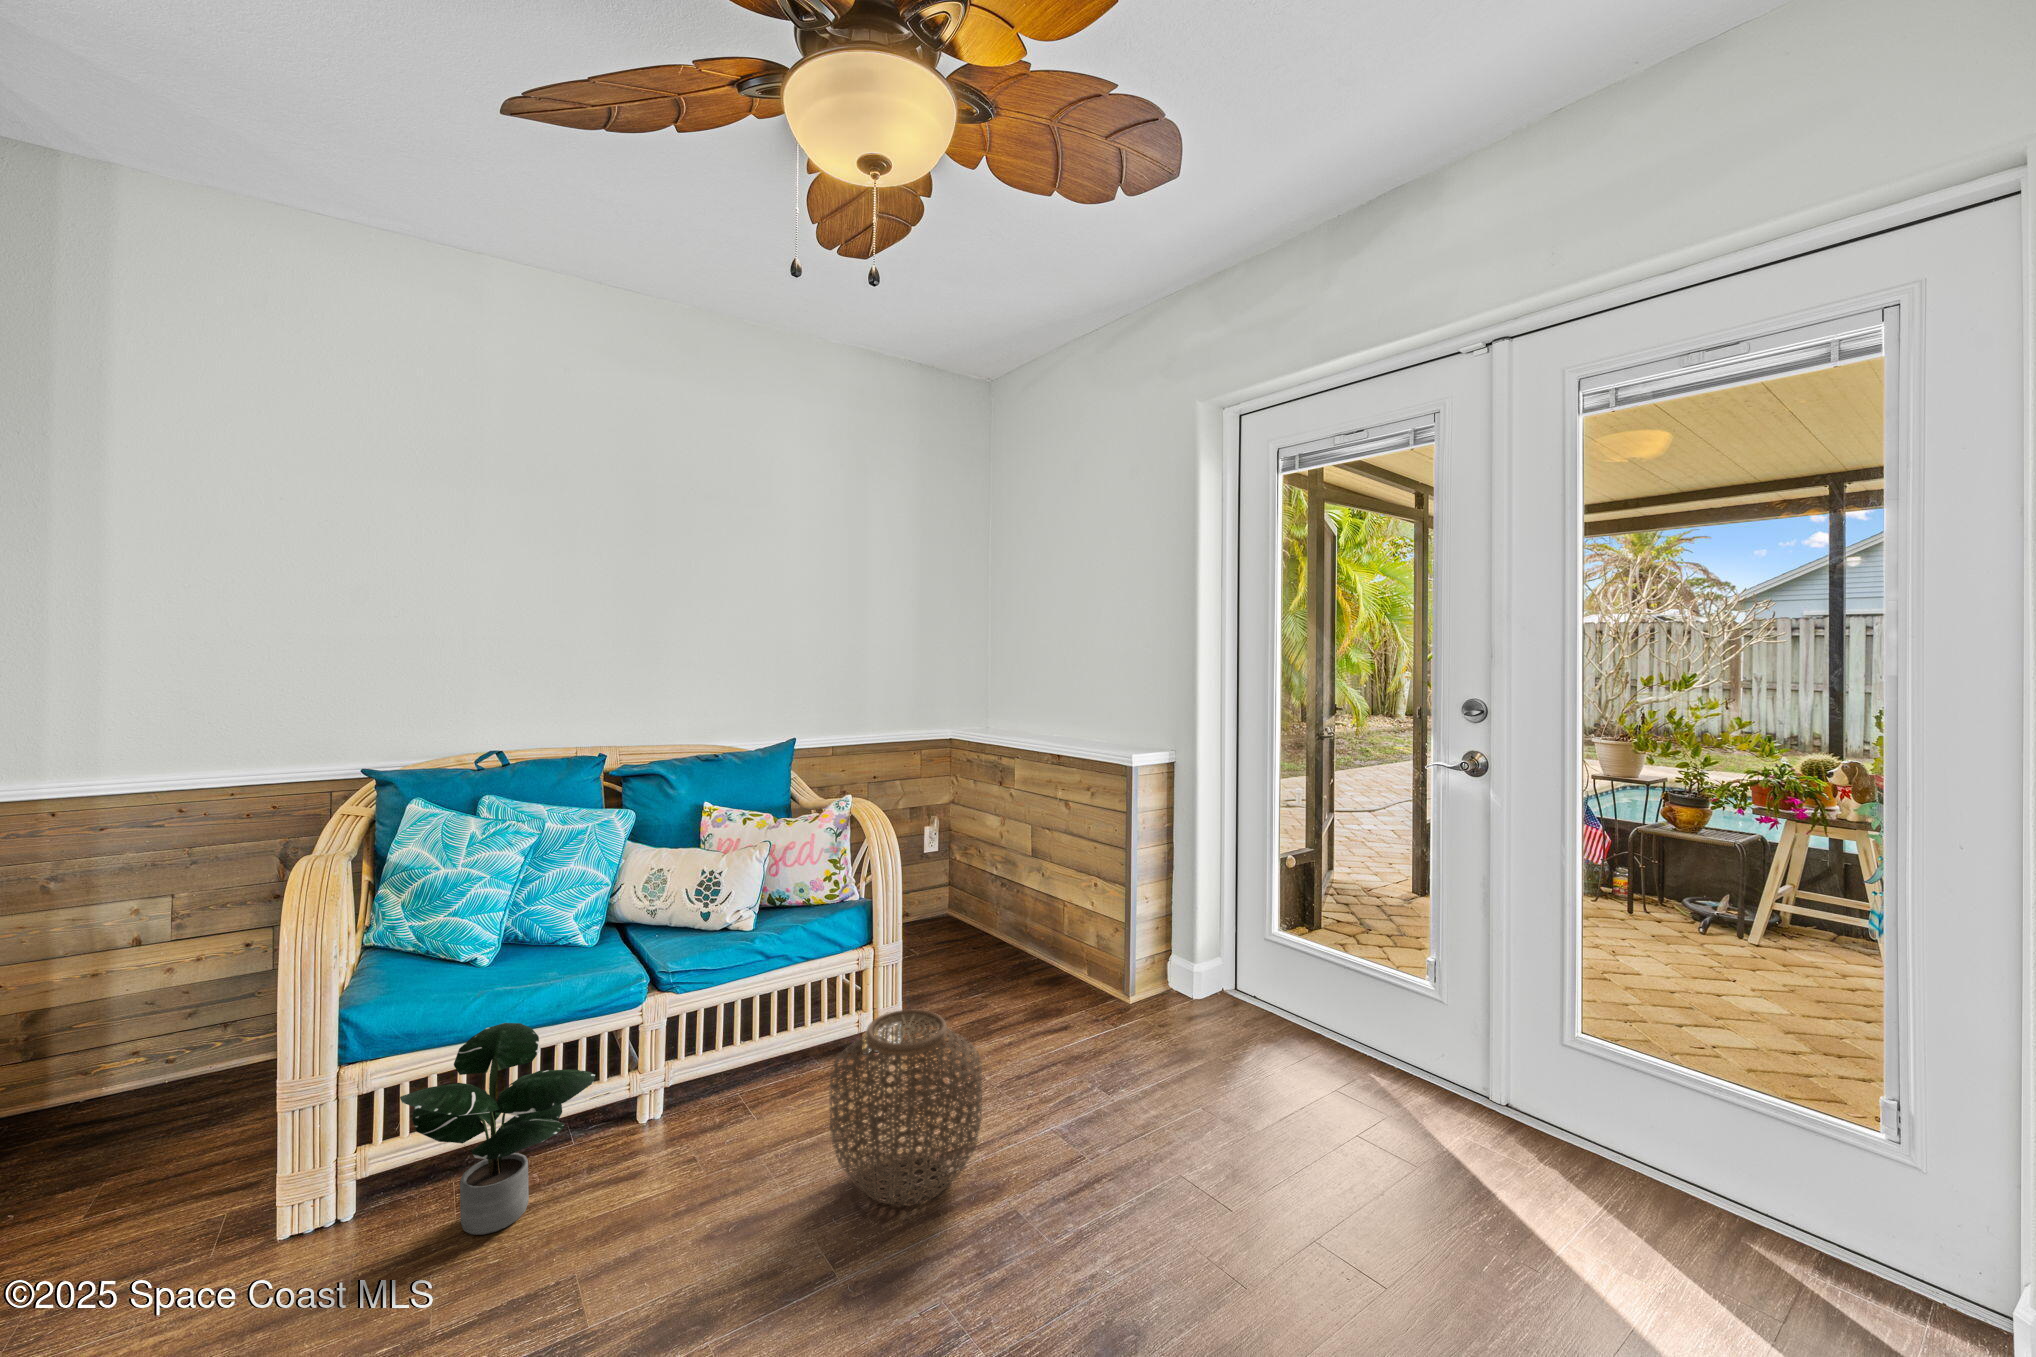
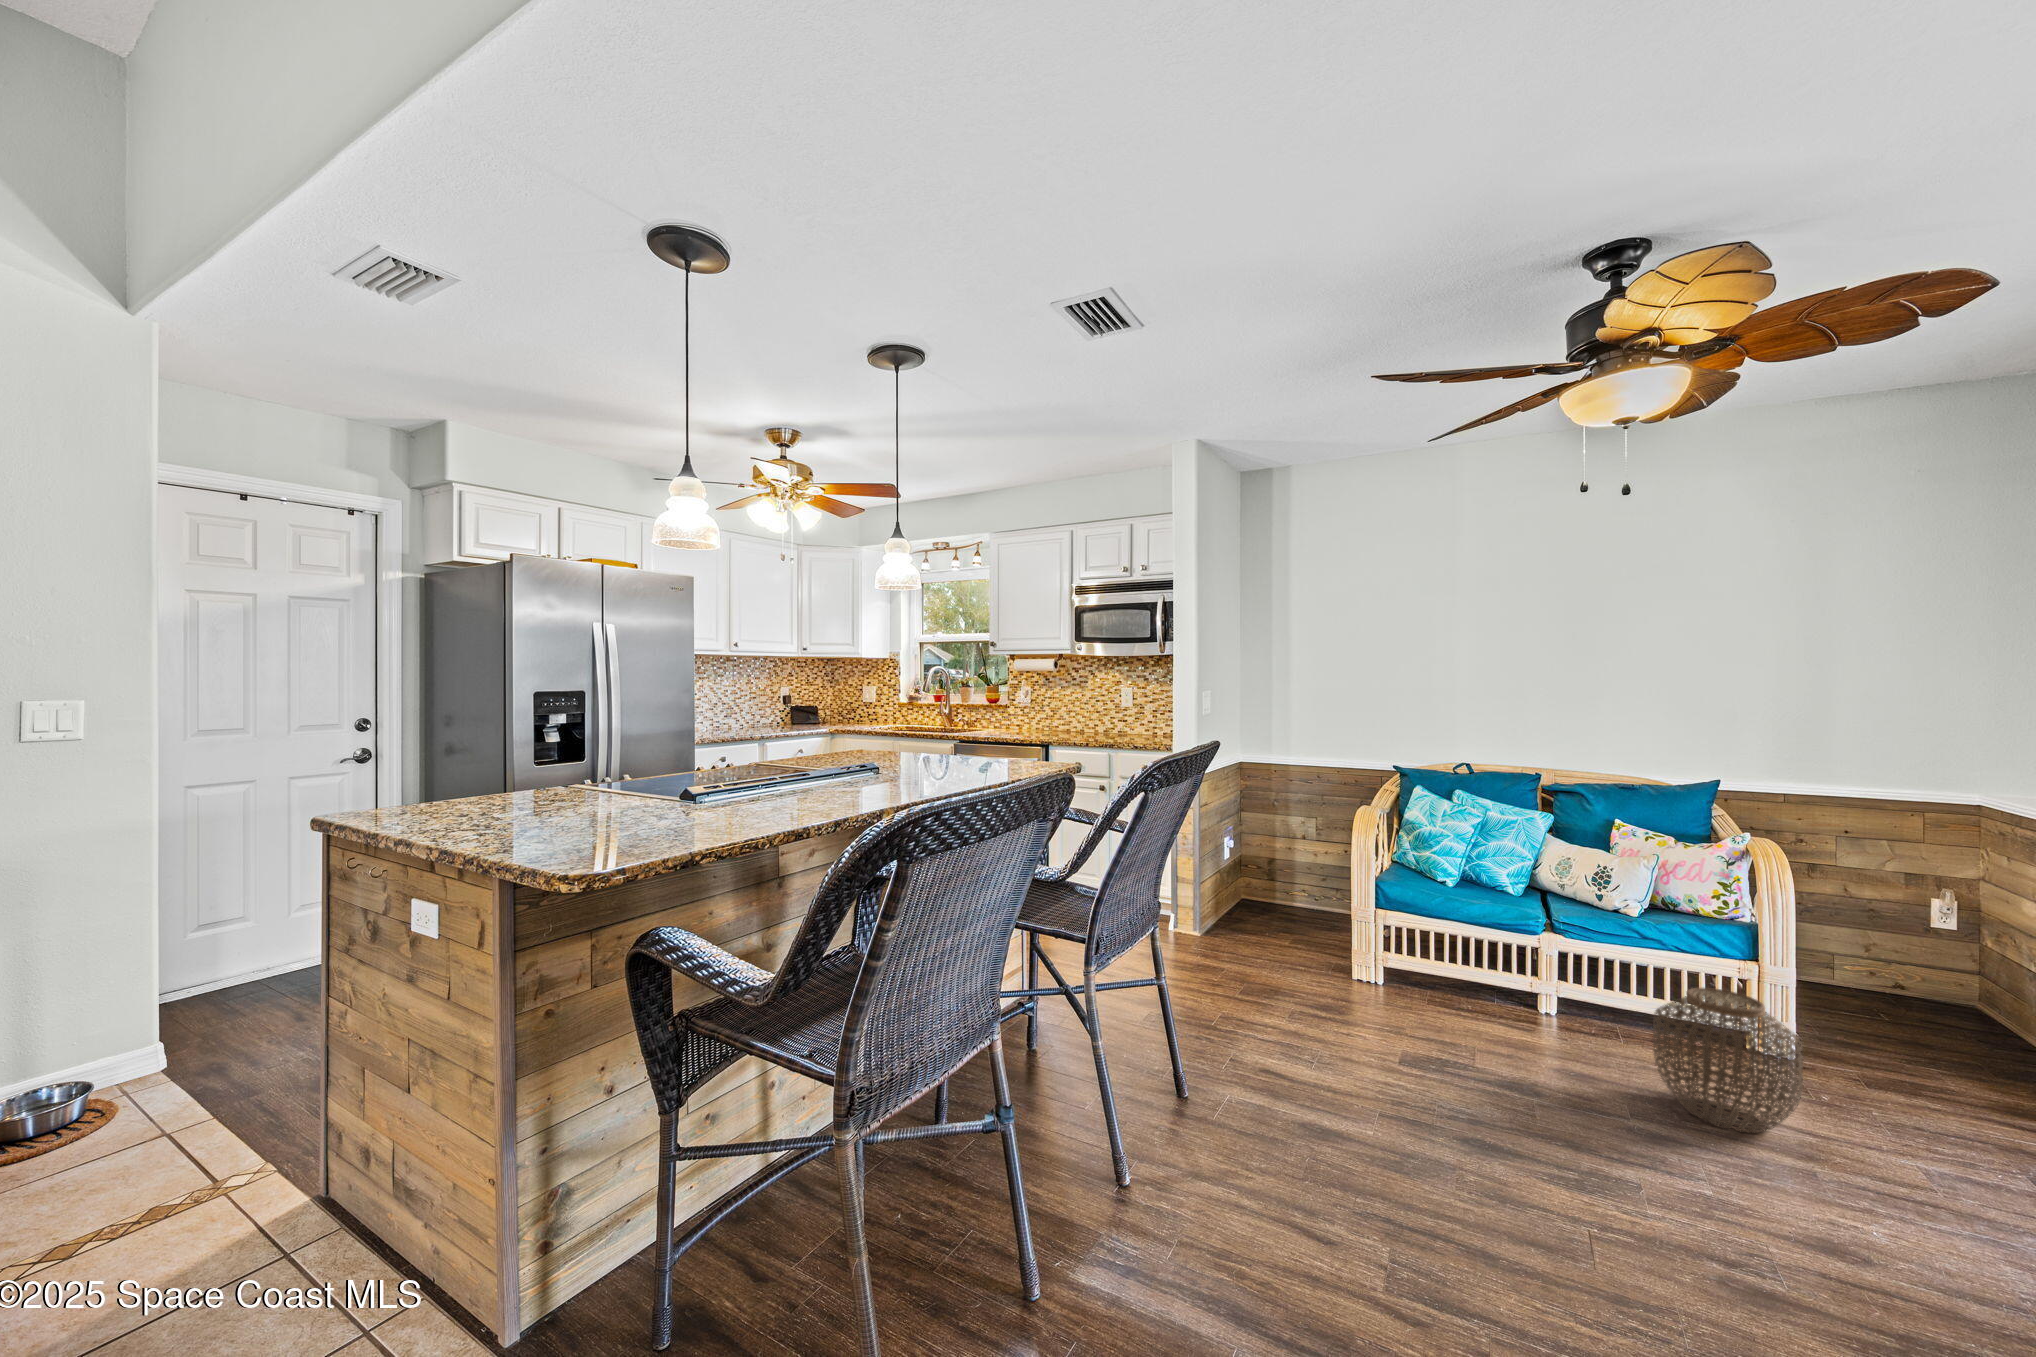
potted plant: present [400,1023,595,1235] -> none [1401,917,1500,1021]

